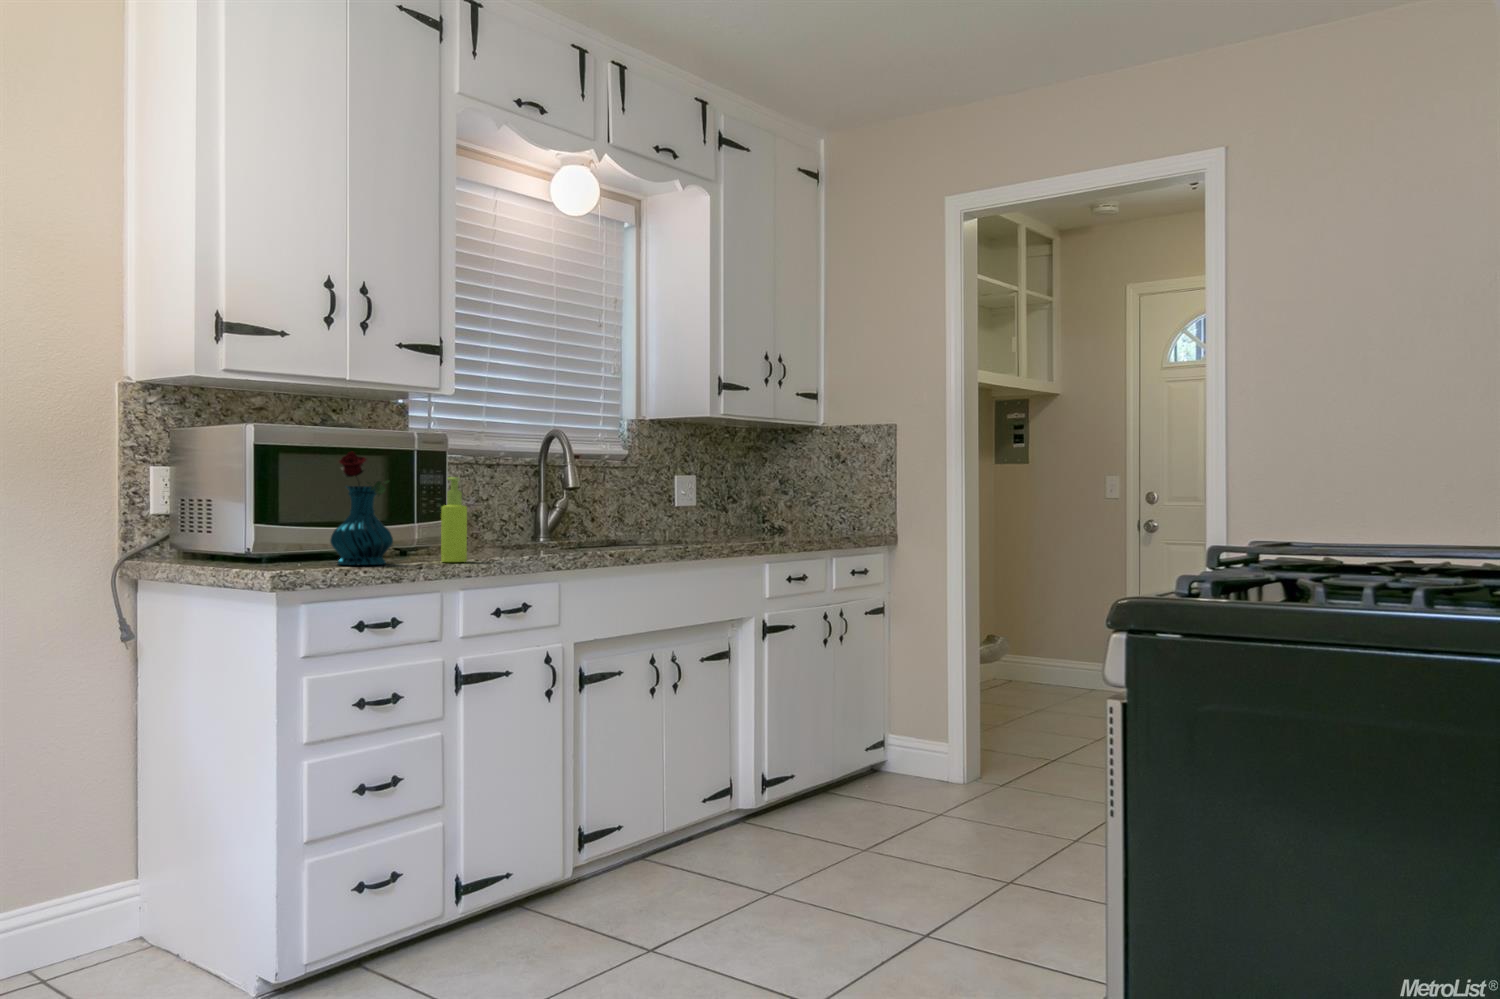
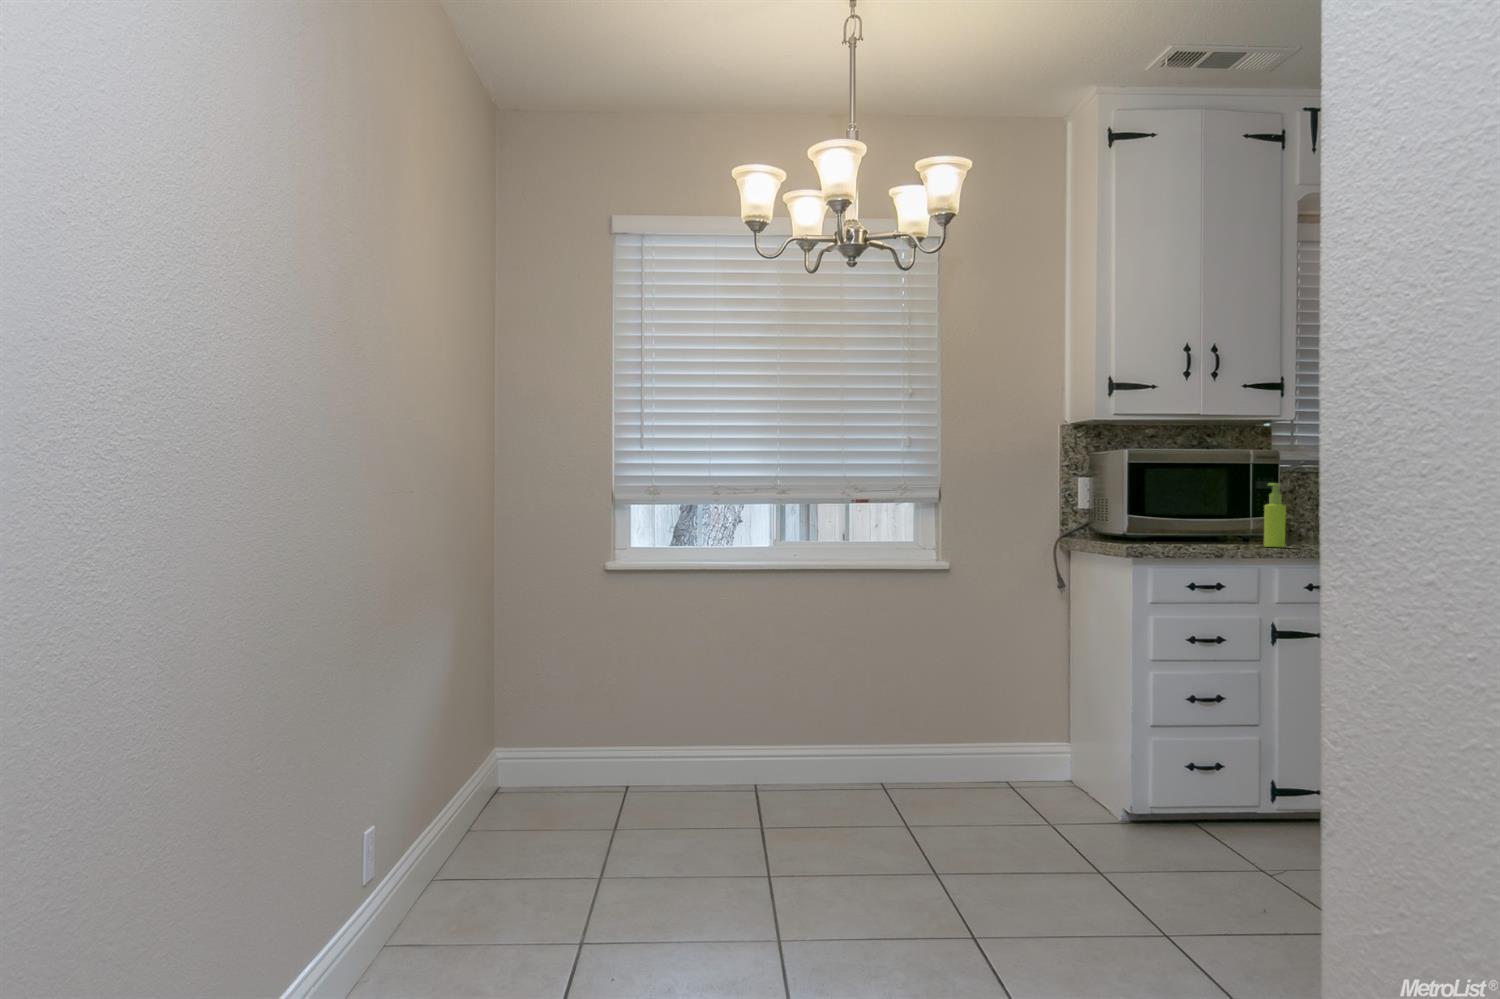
vase: present [330,452,393,565] -> none [1176,466,1222,545]

